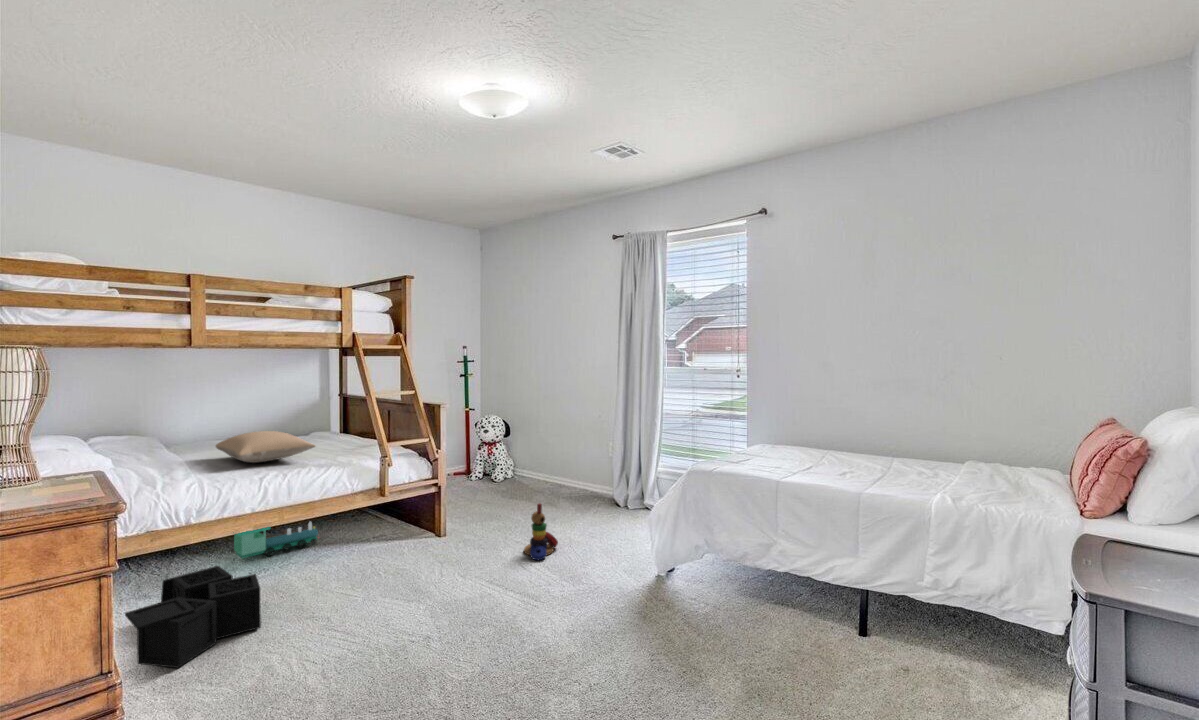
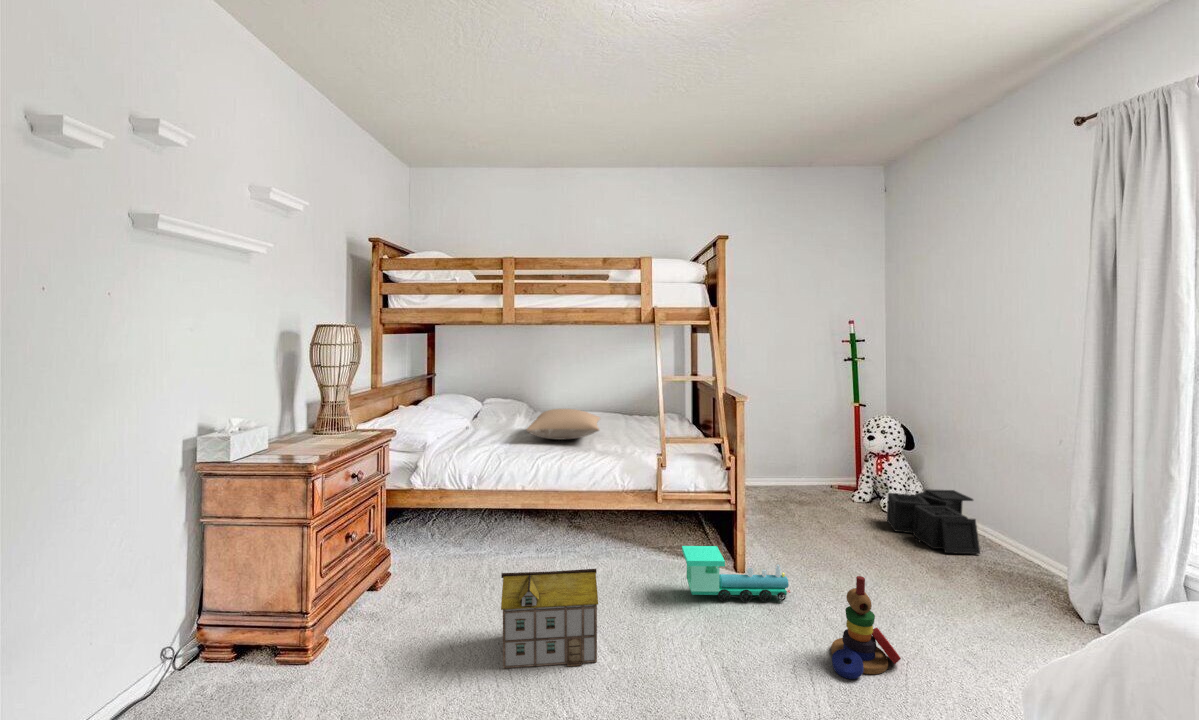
toy train: present [233,522,319,559] -> present [682,546,790,602]
toy house: none [313,541,406,634] -> present [501,569,598,668]
storage bin: present [125,566,261,668] -> present [887,489,980,554]

